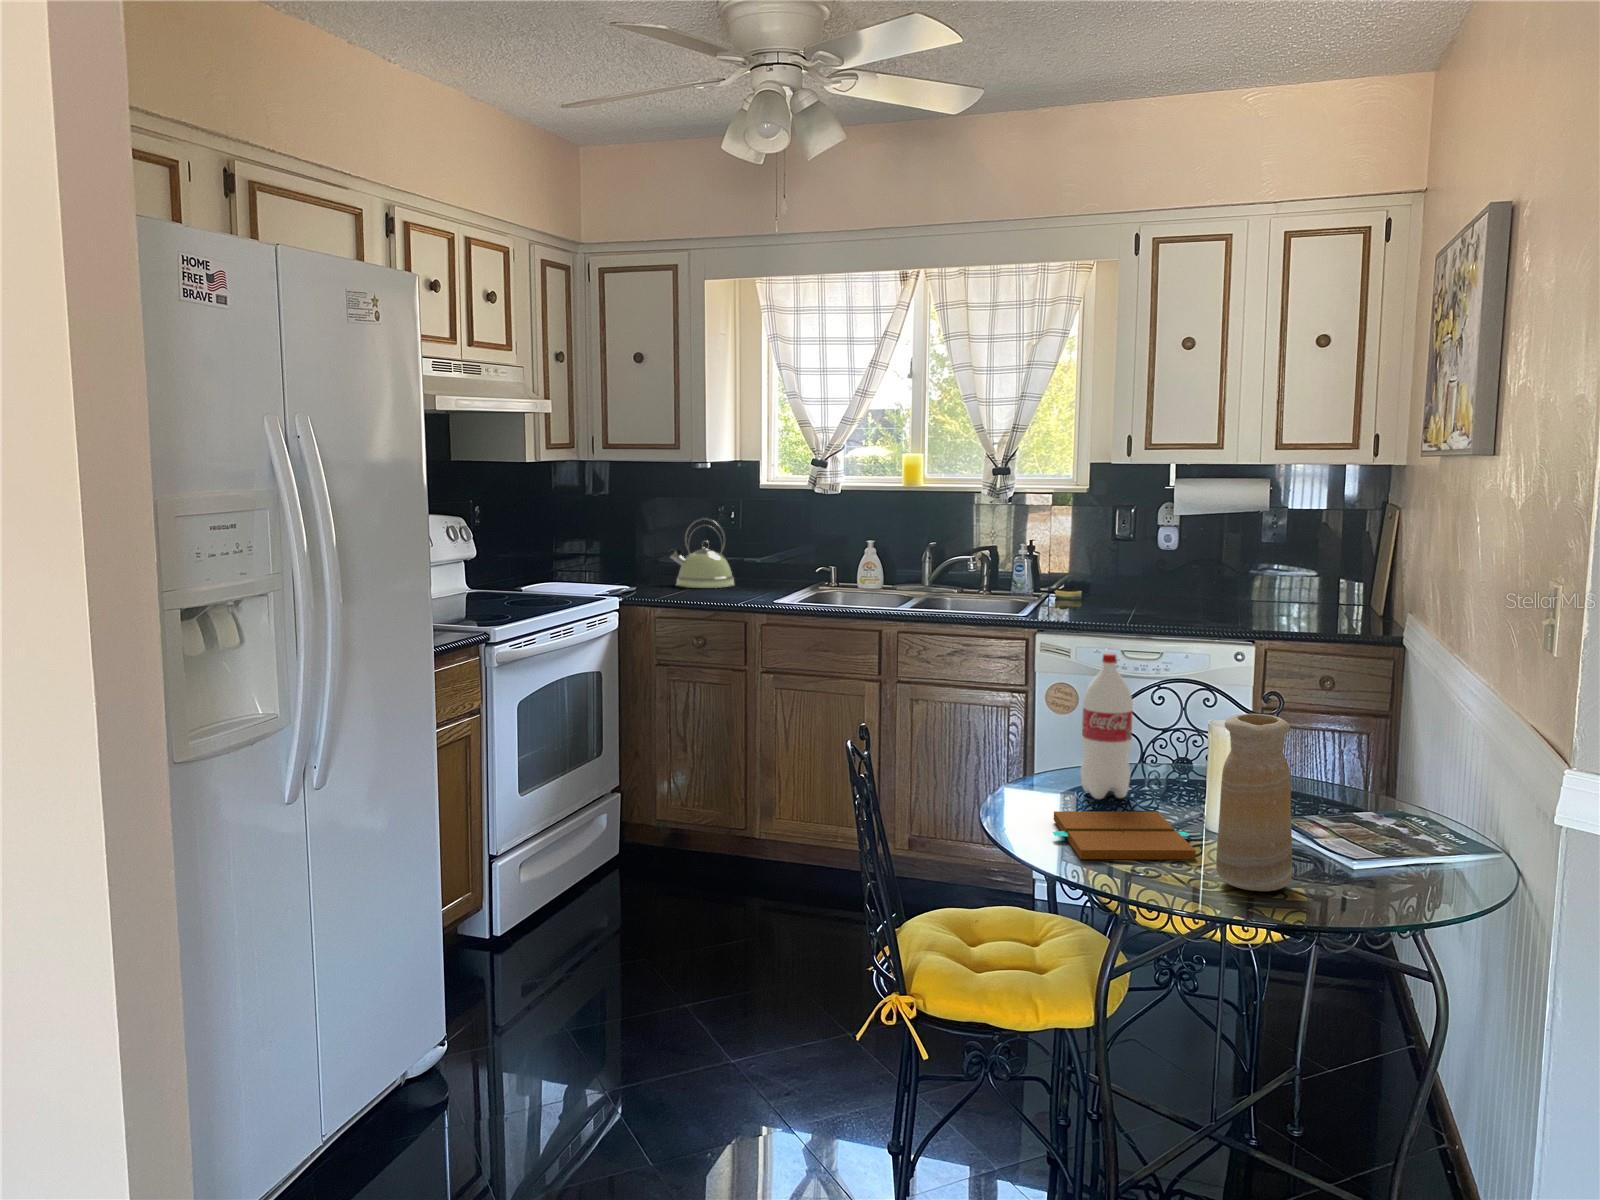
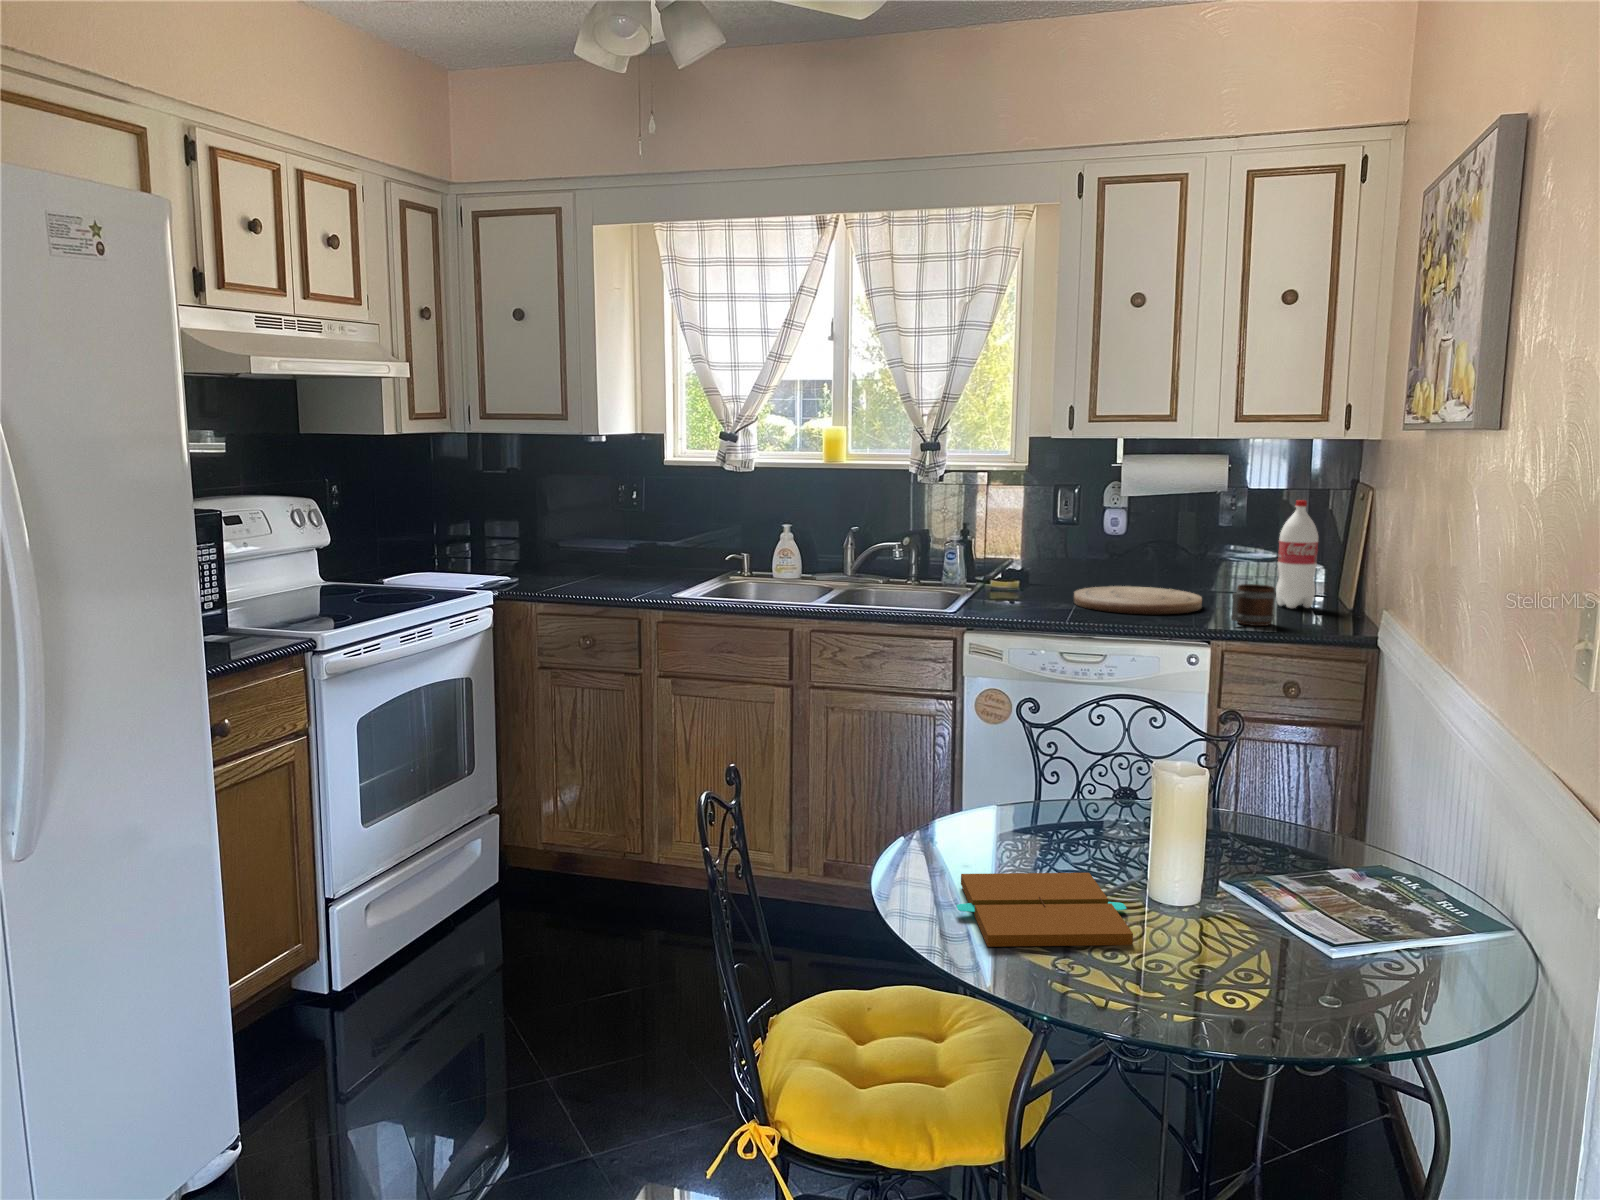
kettle: present [669,518,734,588] -> none [560,499,635,578]
mug: none [1272,592,1312,628] -> present [1231,584,1275,626]
cutting board: none [1131,596,1246,619] -> present [1074,586,1202,614]
bottle: present [1081,653,1133,799] -> present [1276,500,1318,608]
vase: present [1216,714,1292,891] -> none [1158,767,1254,1000]

